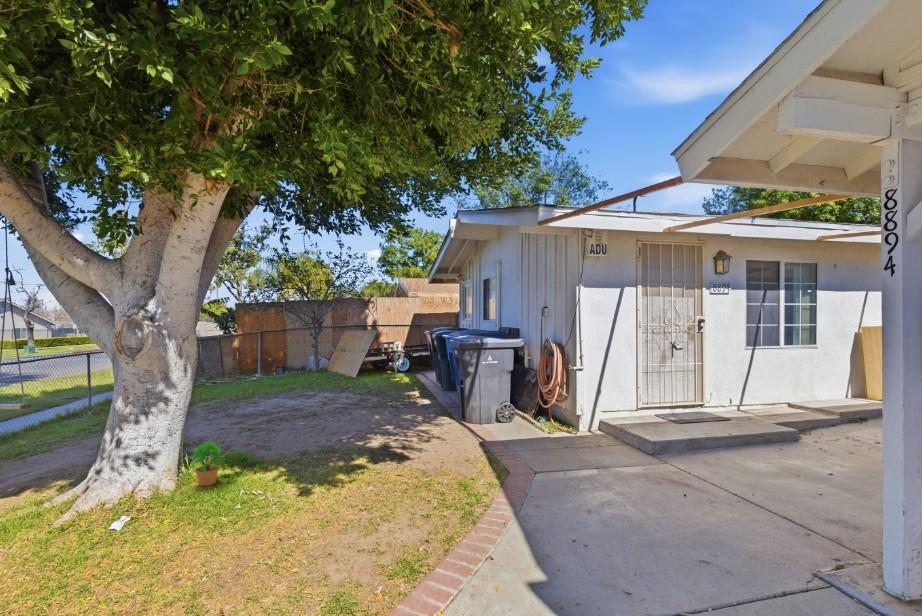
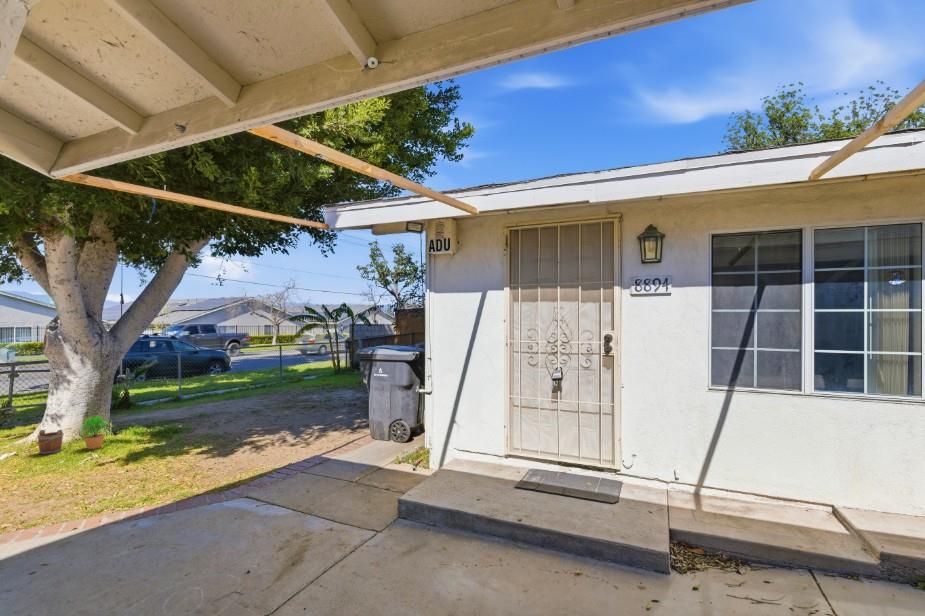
bucket: none [149,465,183,502] -> present [36,430,63,454]

